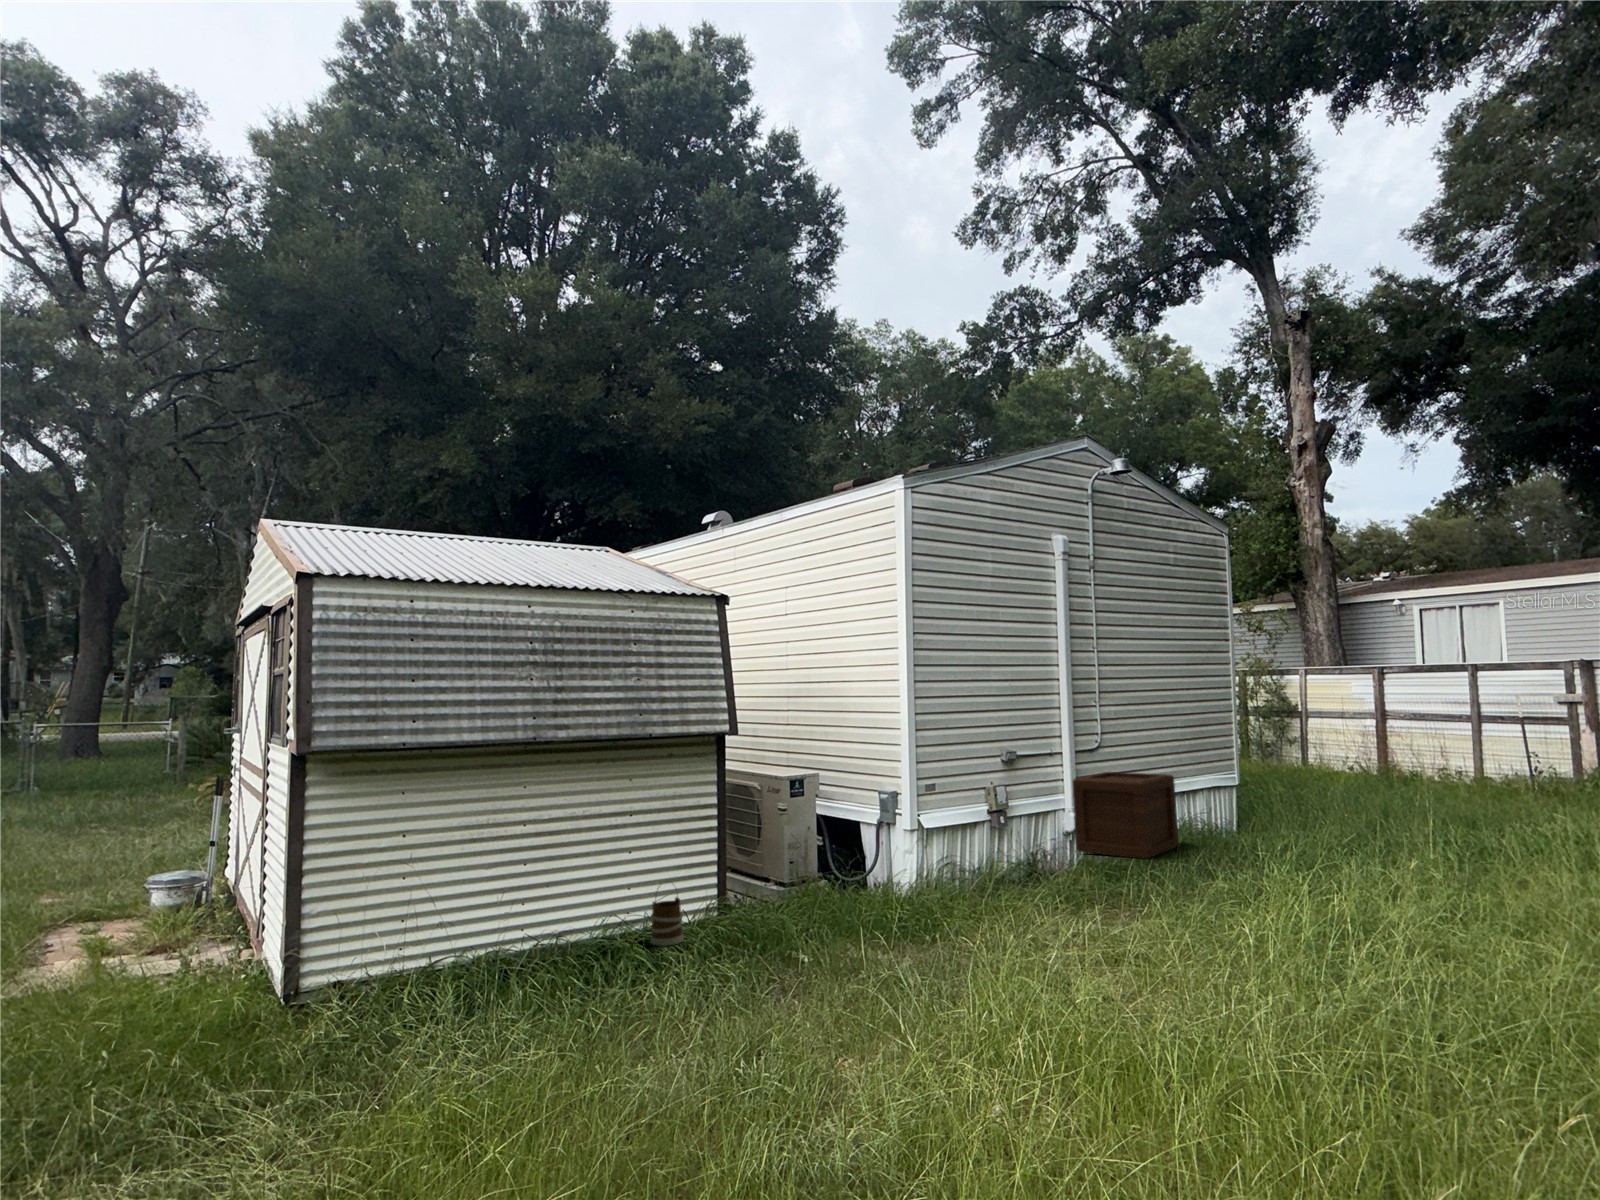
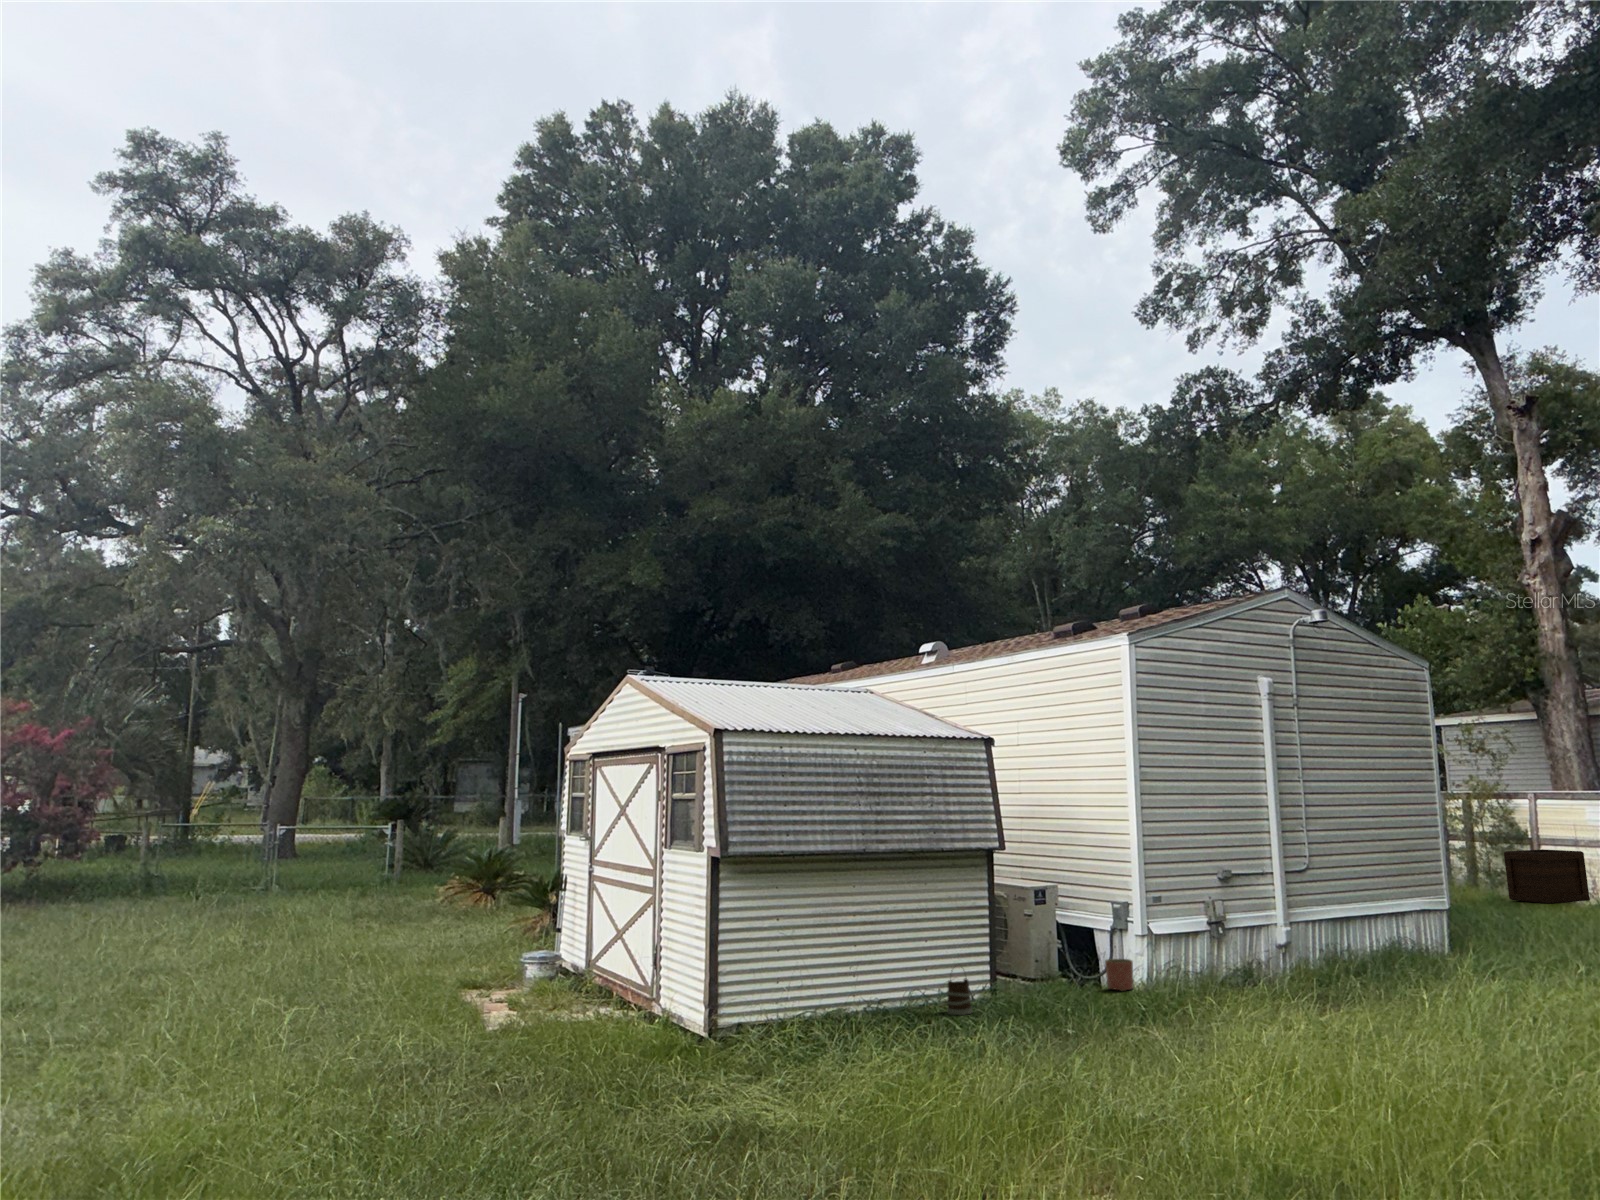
wooden crate: present [1073,772,1179,859] -> present [1504,849,1590,904]
planter: none [867,857,899,896] -> present [1105,959,1133,991]

